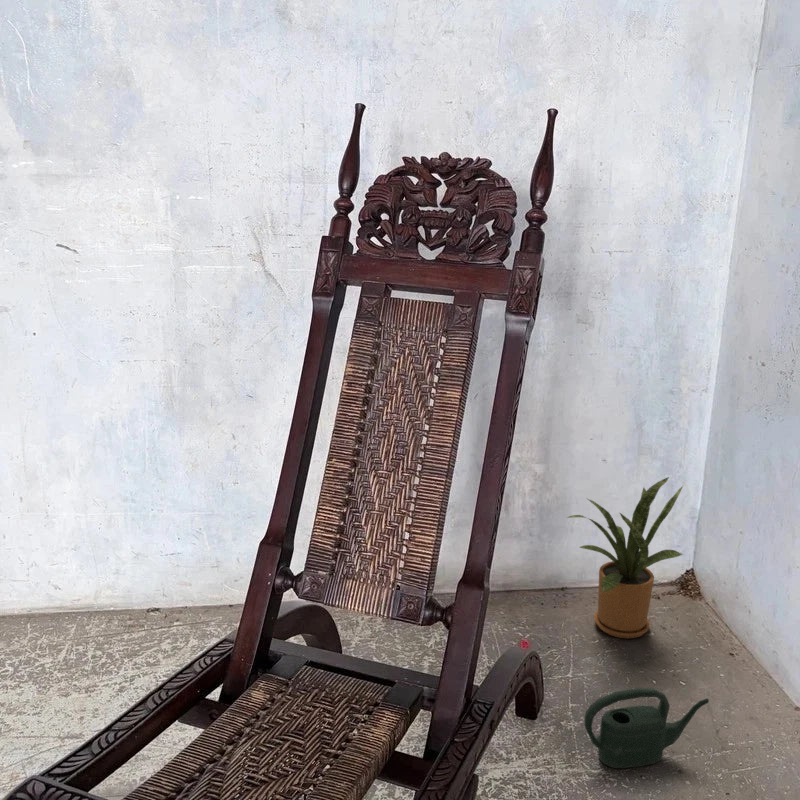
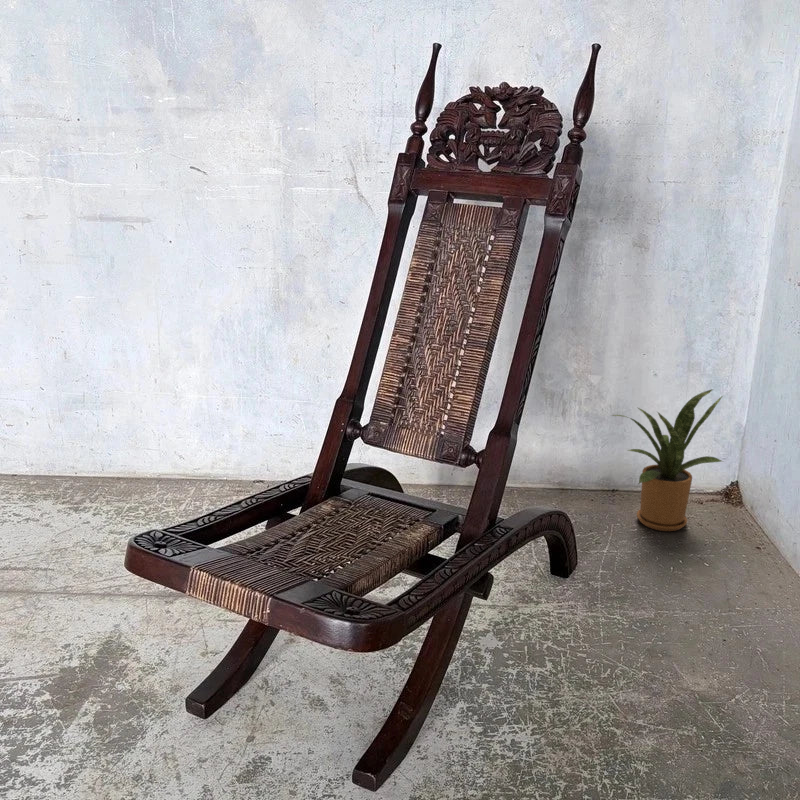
watering can: present [584,688,709,768] -> none [601,548,715,615]

